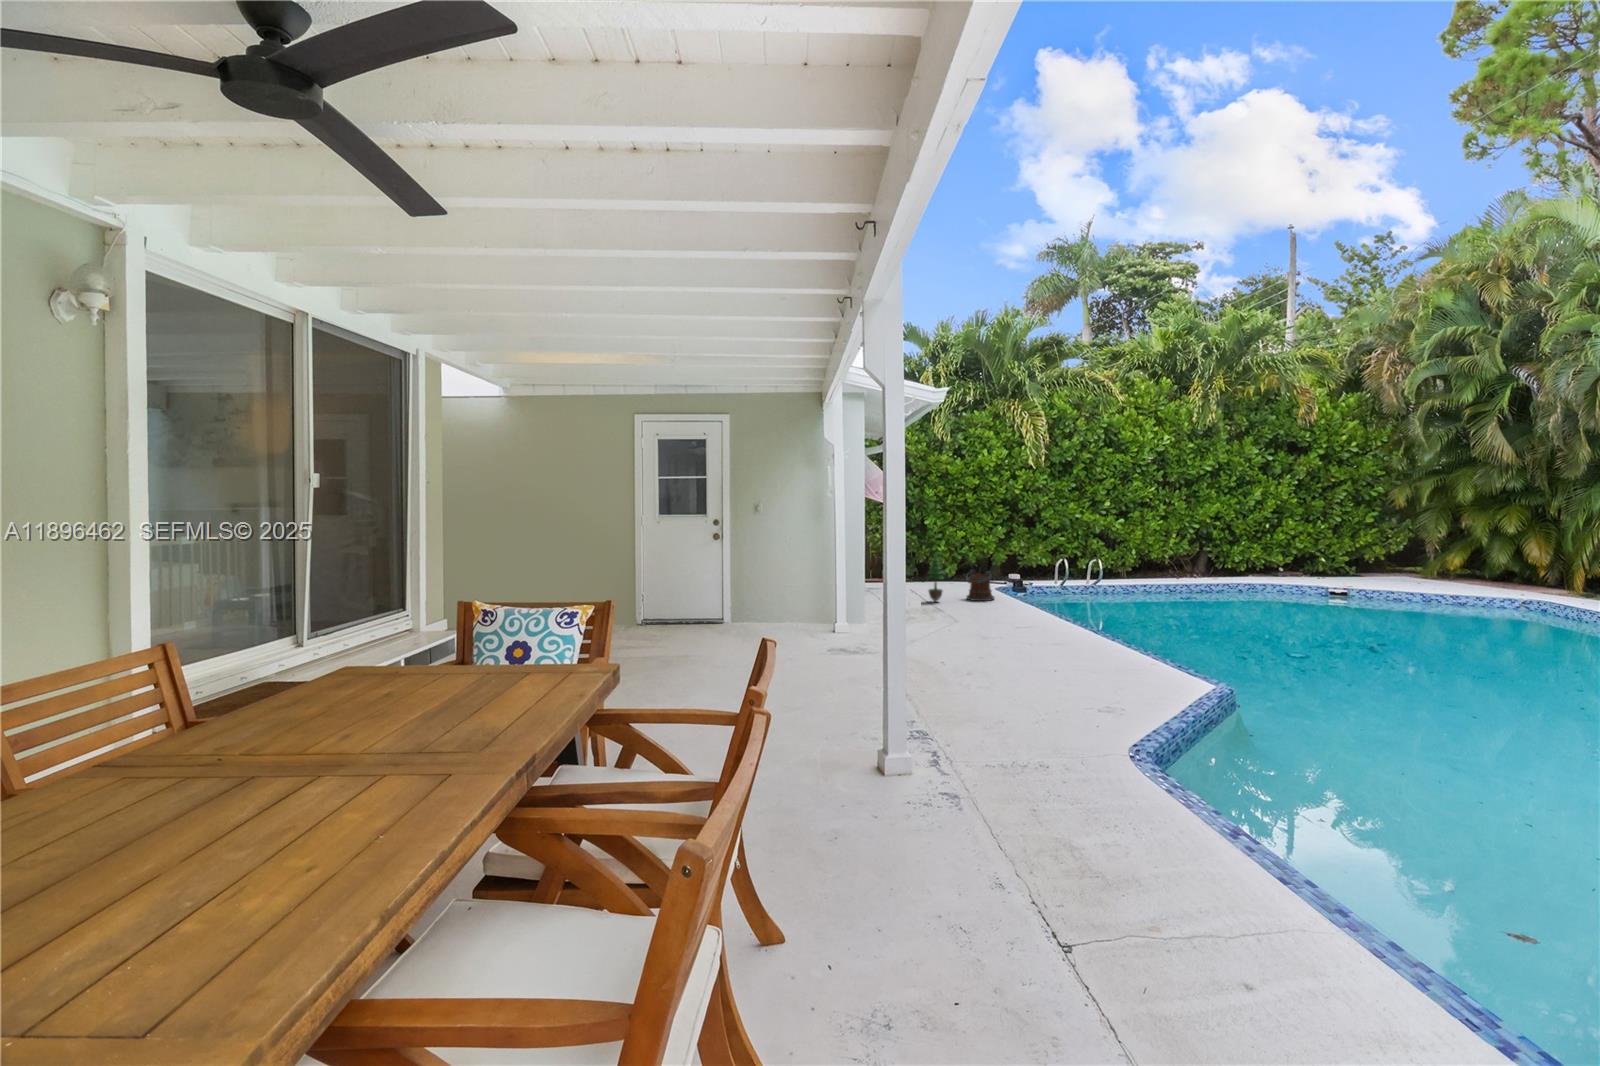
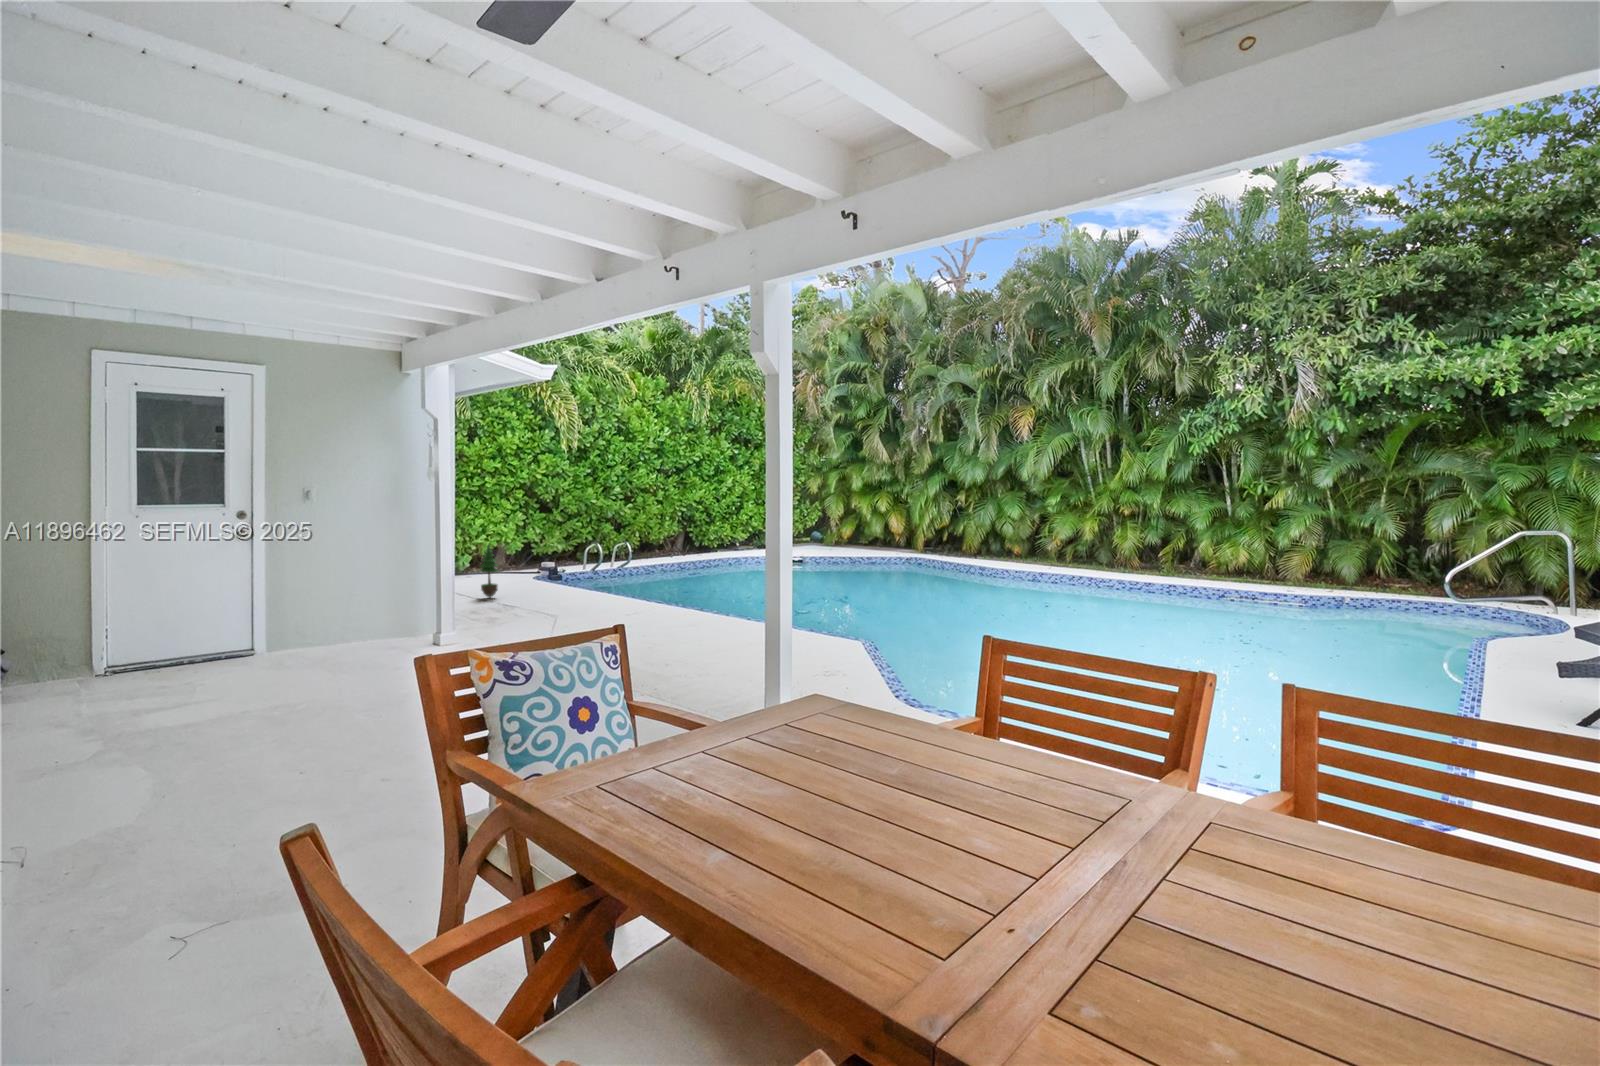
bucket: present [966,570,994,601] -> none [514,560,546,593]

